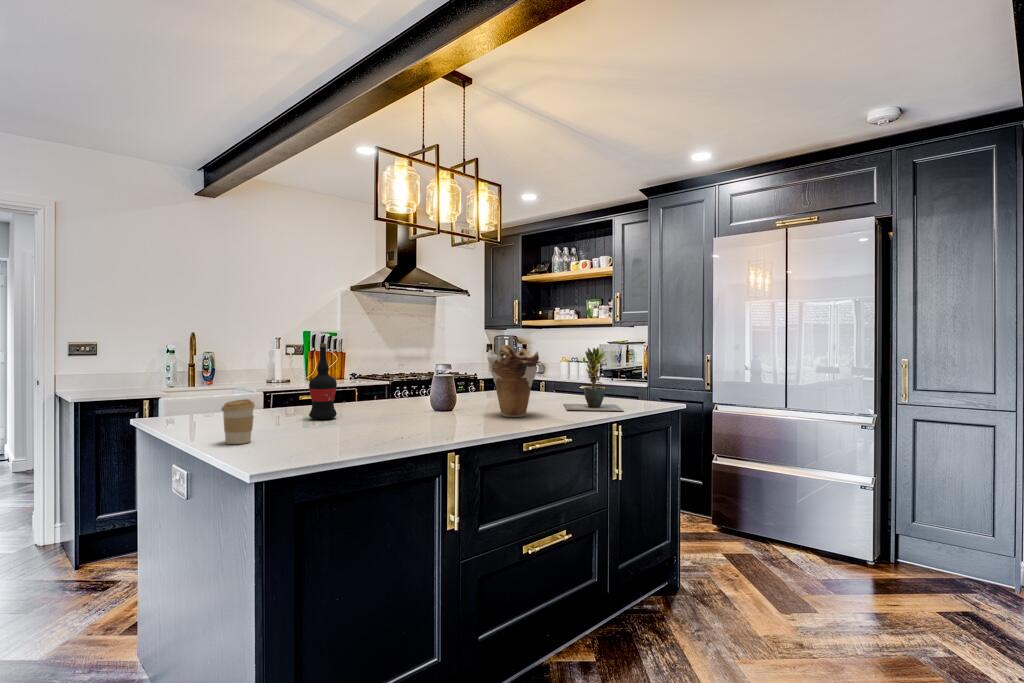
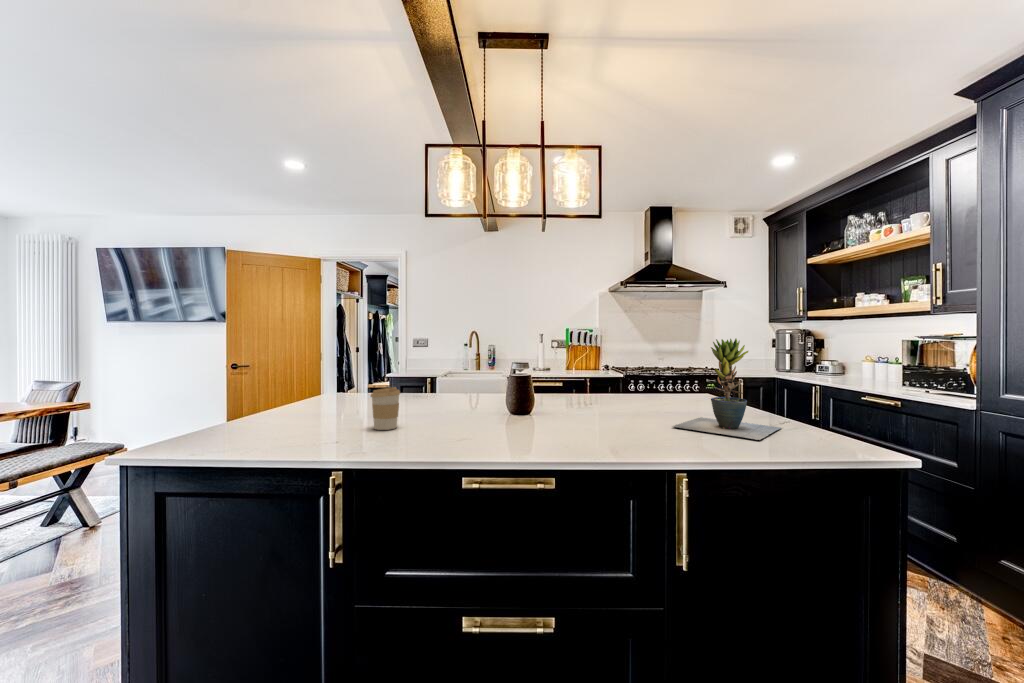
wine bottle: present [309,343,337,419] -> none [402,335,427,405]
vase: present [488,345,539,417] -> none [547,335,613,427]
coffee cup: present [221,399,254,444] -> present [370,387,400,430]

